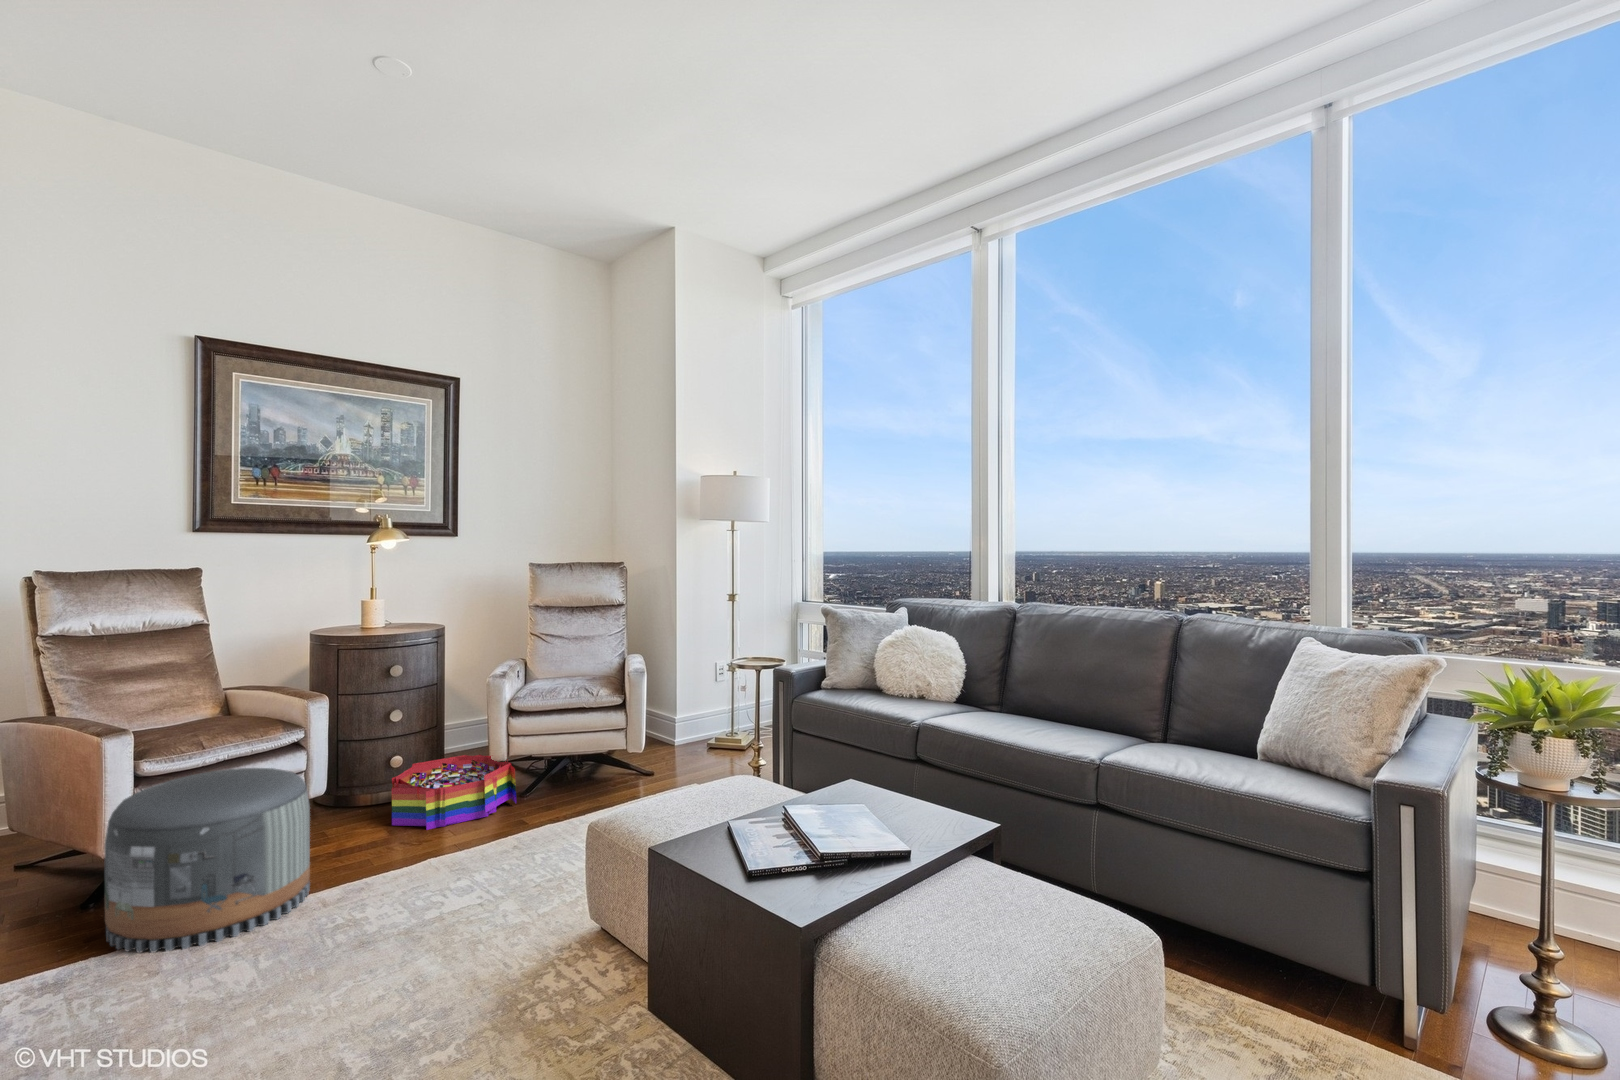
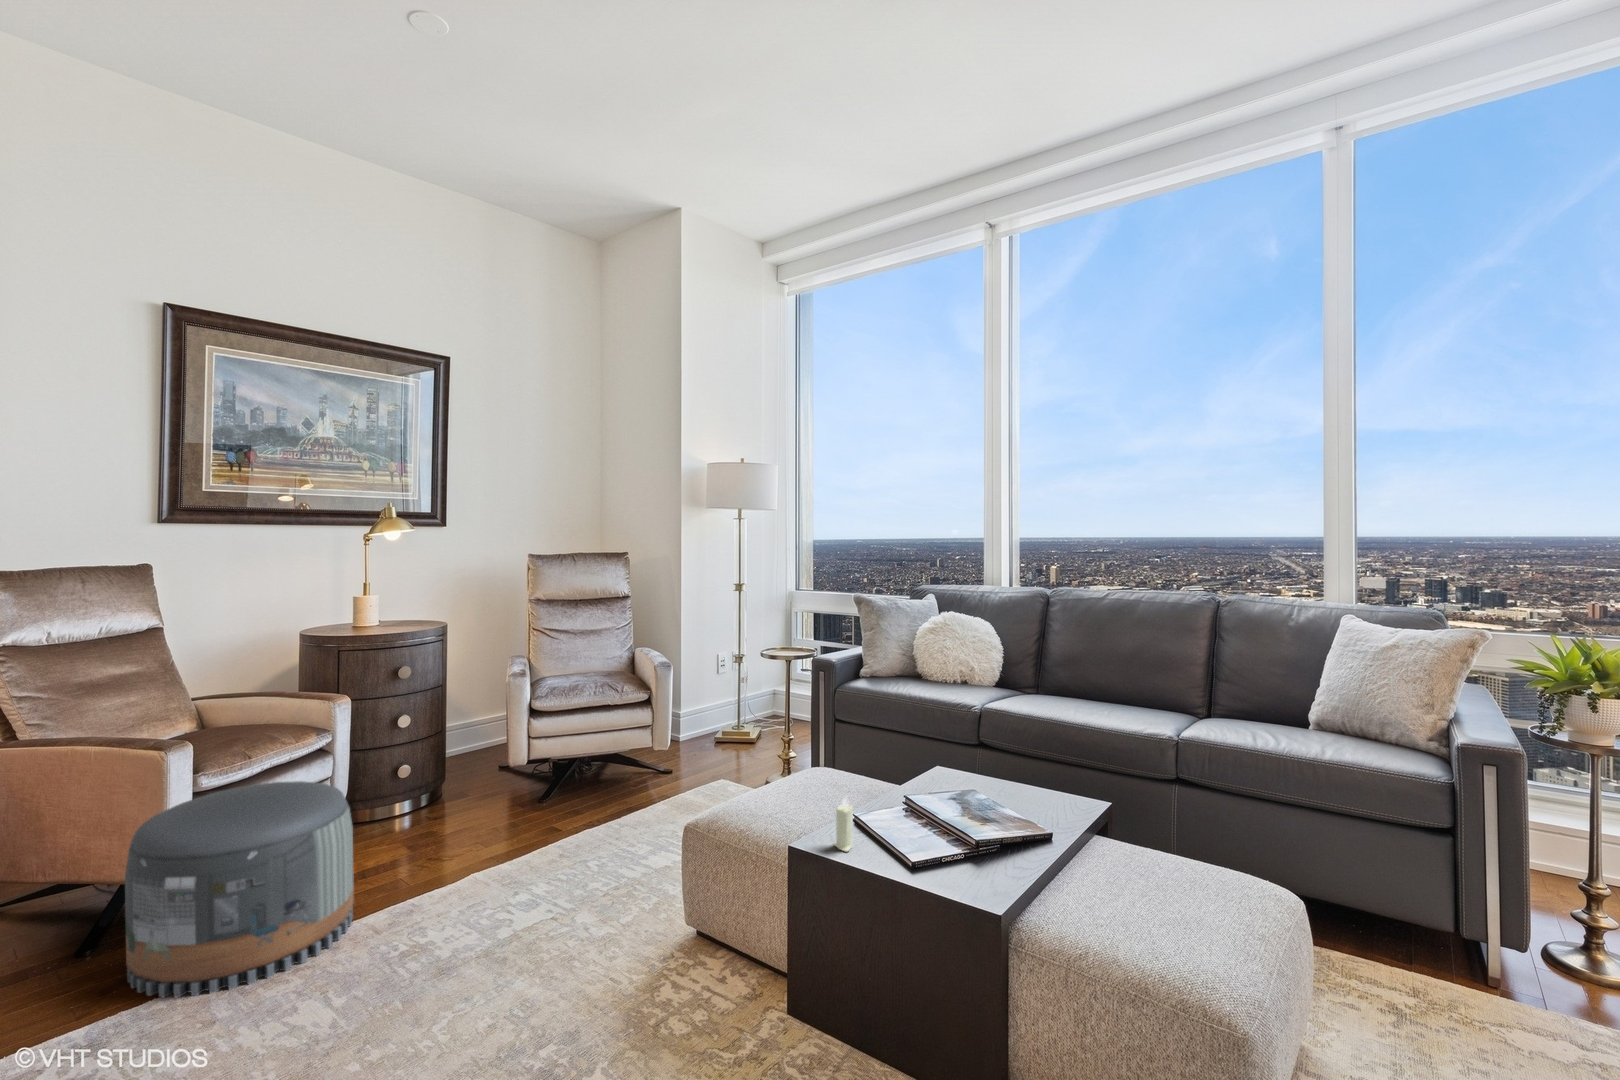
storage bin: present [392,754,516,830] -> none [409,756,543,839]
candle: none [687,802,705,856] -> present [834,798,852,851]

